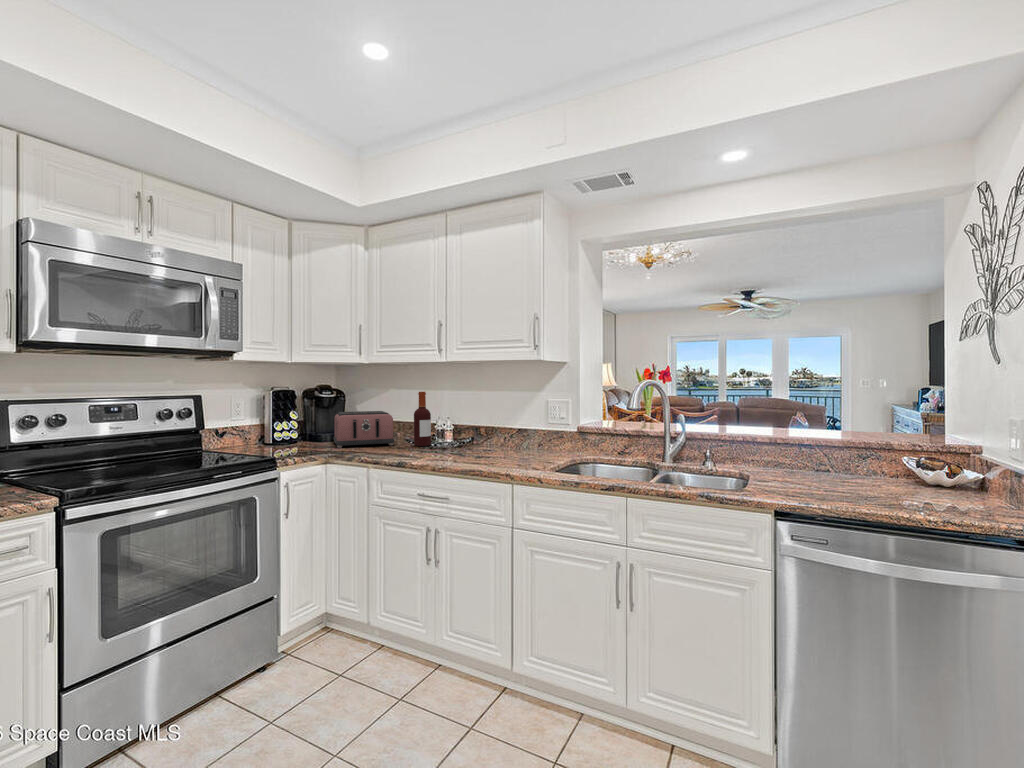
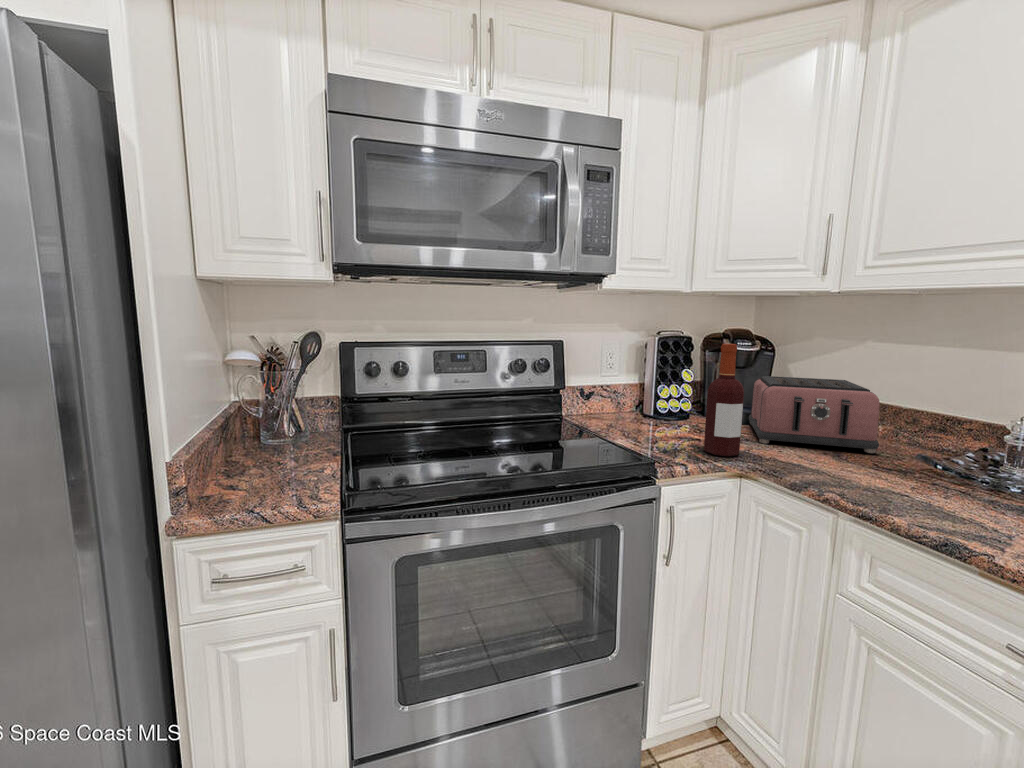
bottle: present [414,392,431,446] -> present [704,344,744,456]

